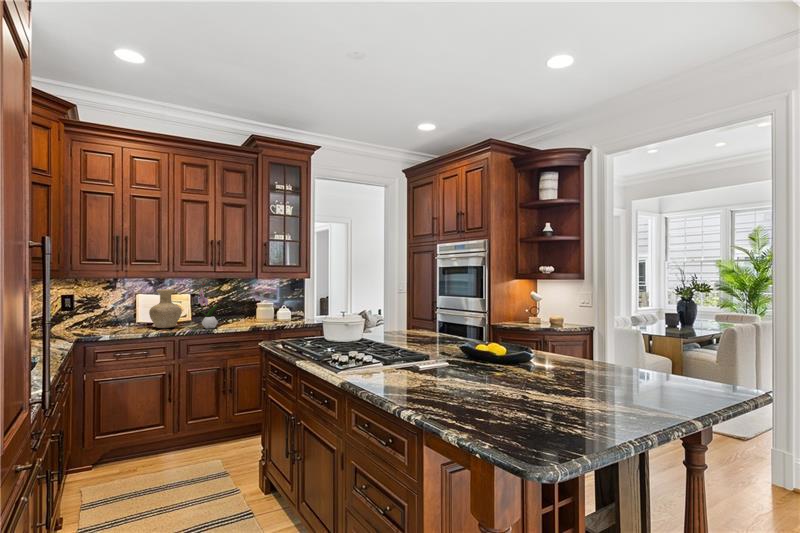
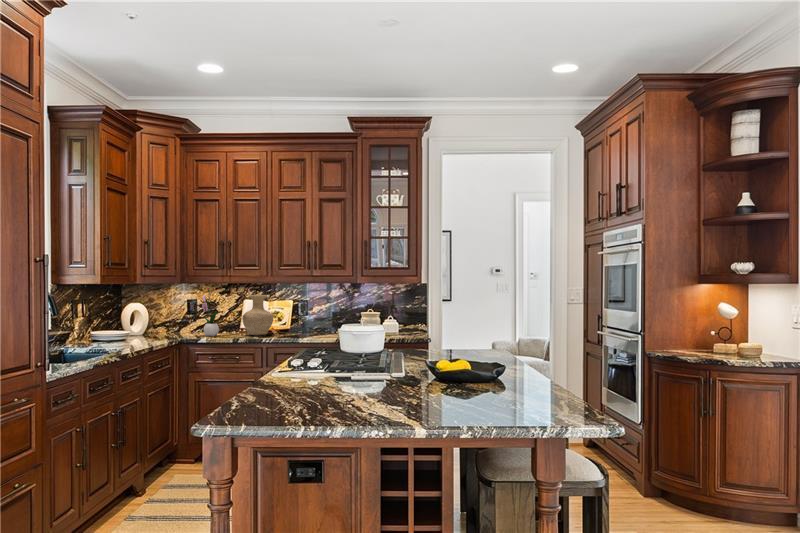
flower arrangement: present [199,284,218,329] -> present [202,288,219,336]

